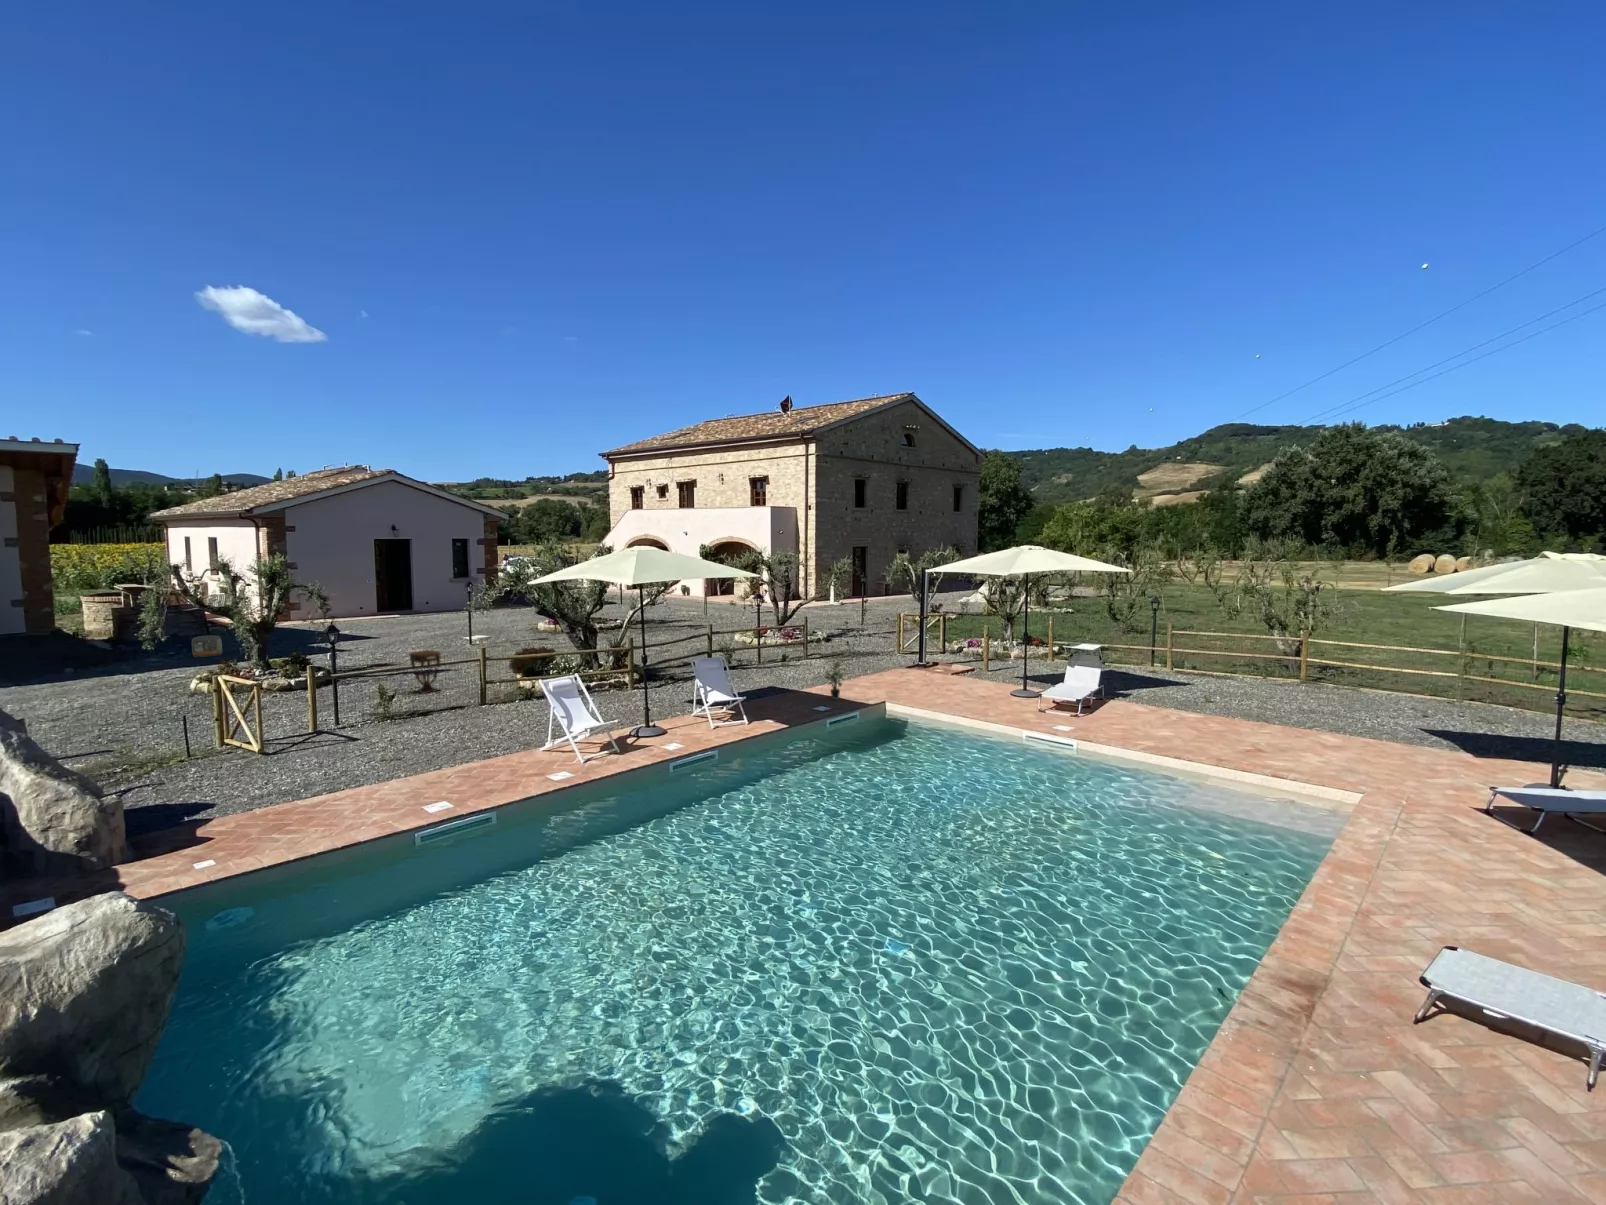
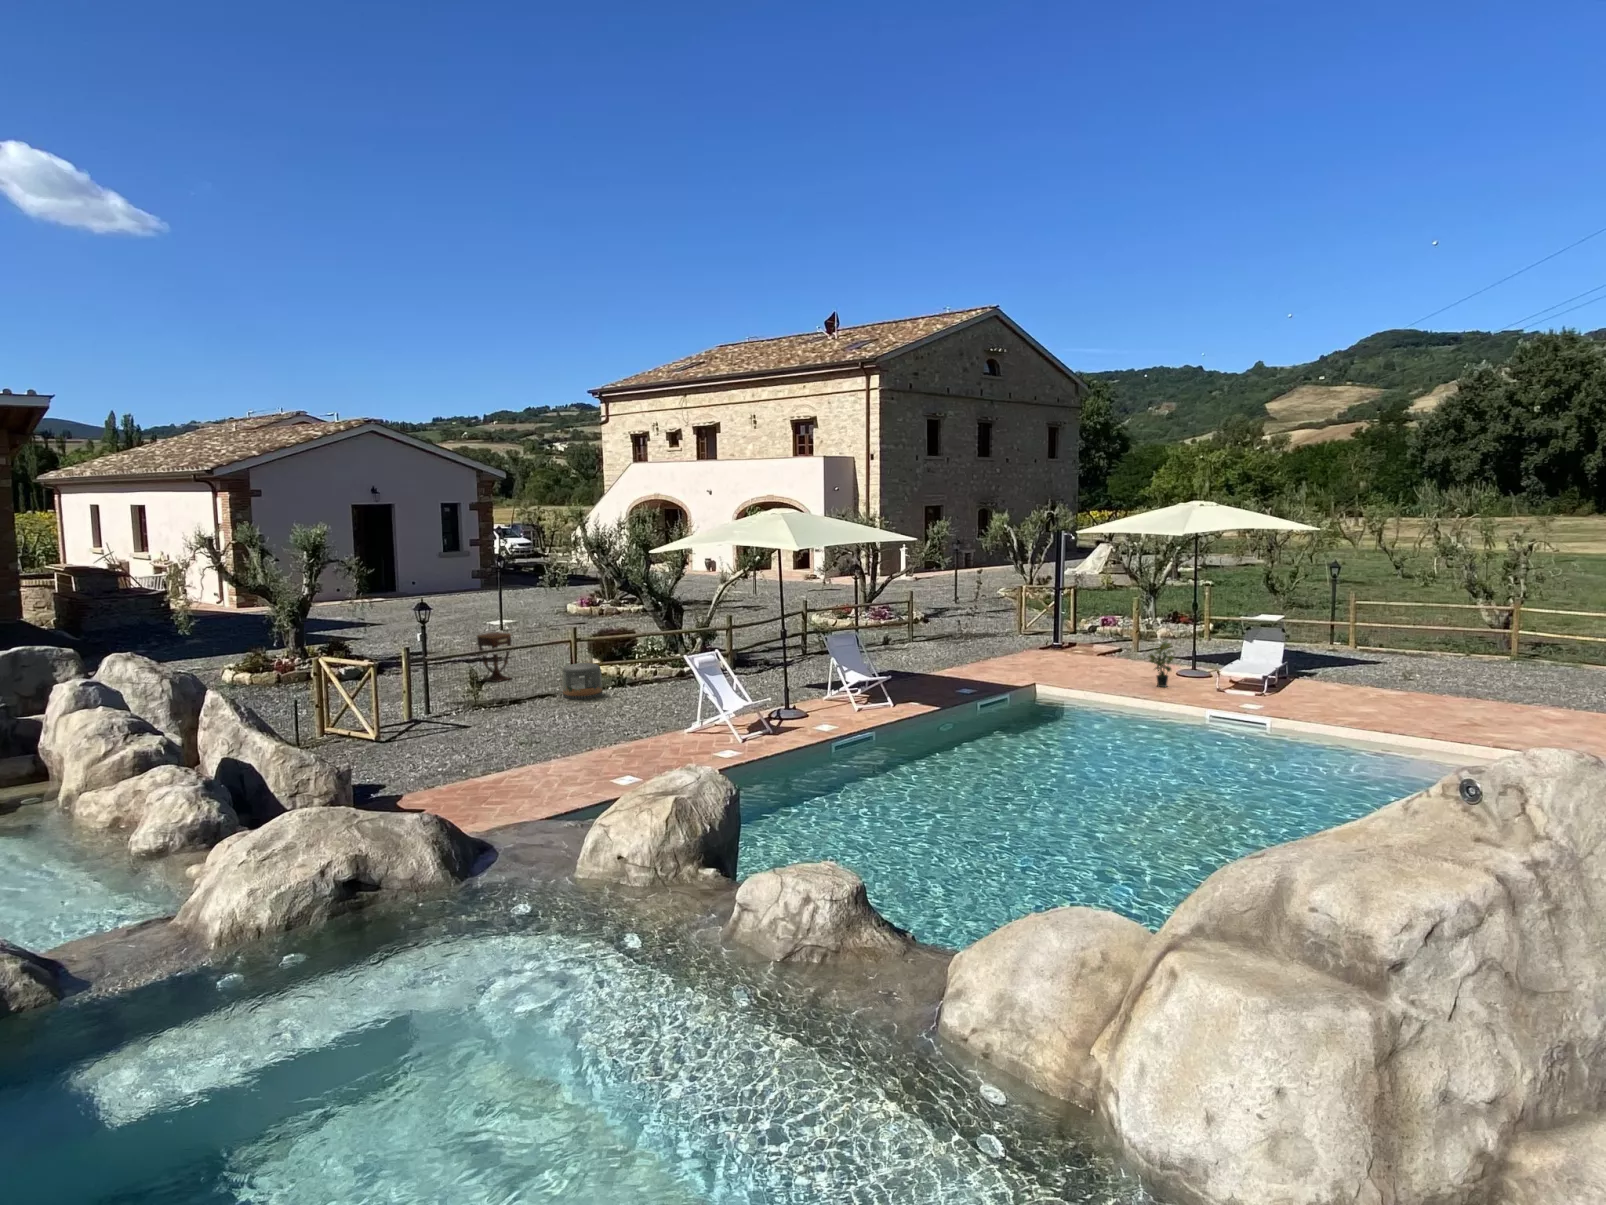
pouf: present [192,635,222,657] -> present [562,663,602,699]
potted plant: present [825,661,843,699] -> present [1149,642,1174,687]

